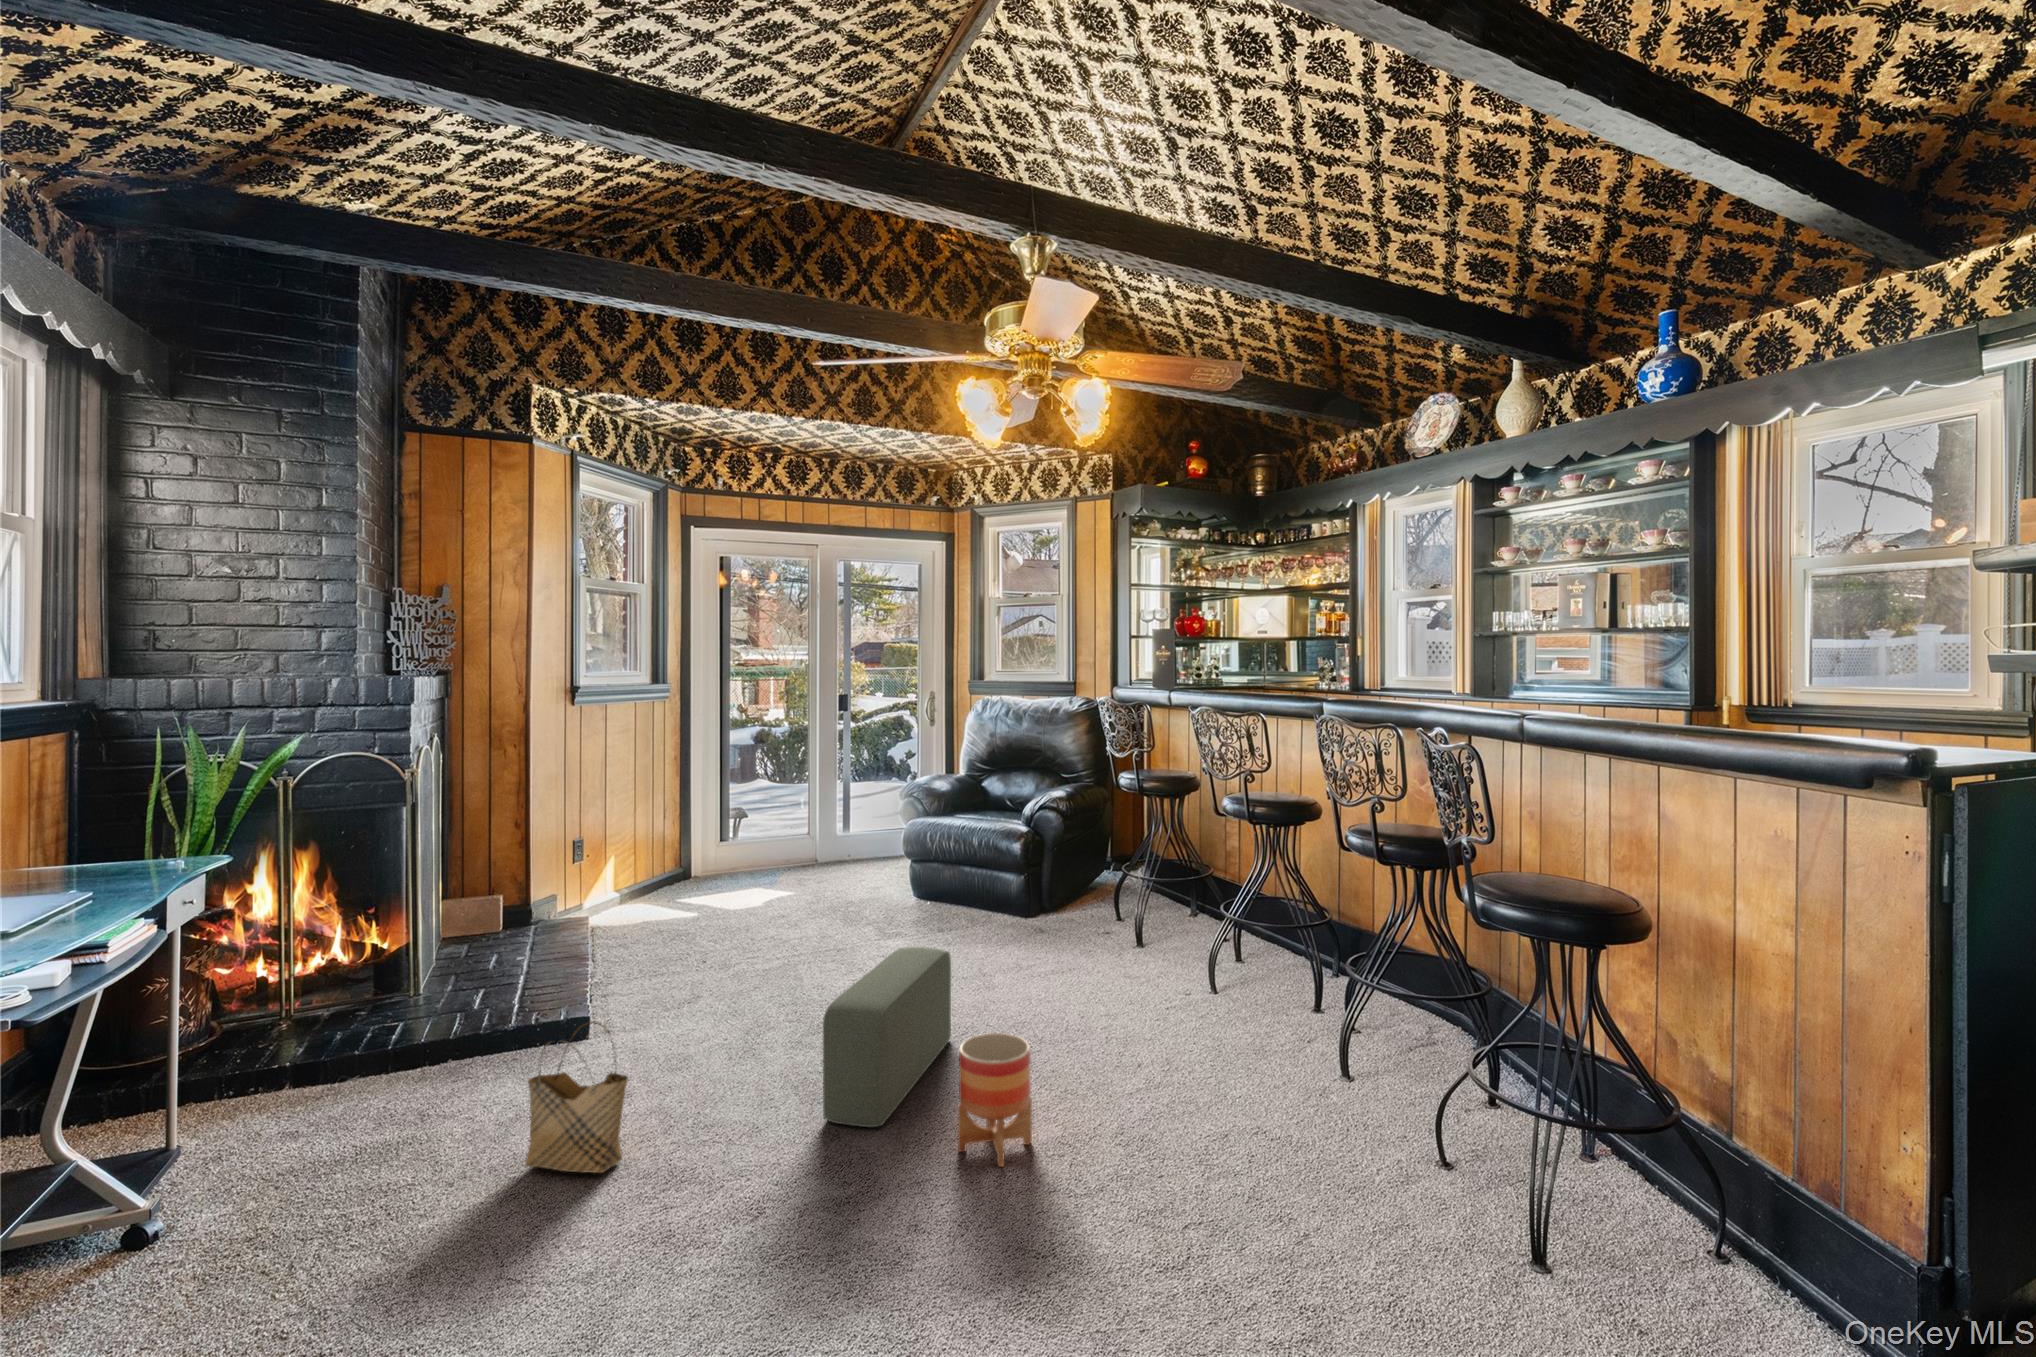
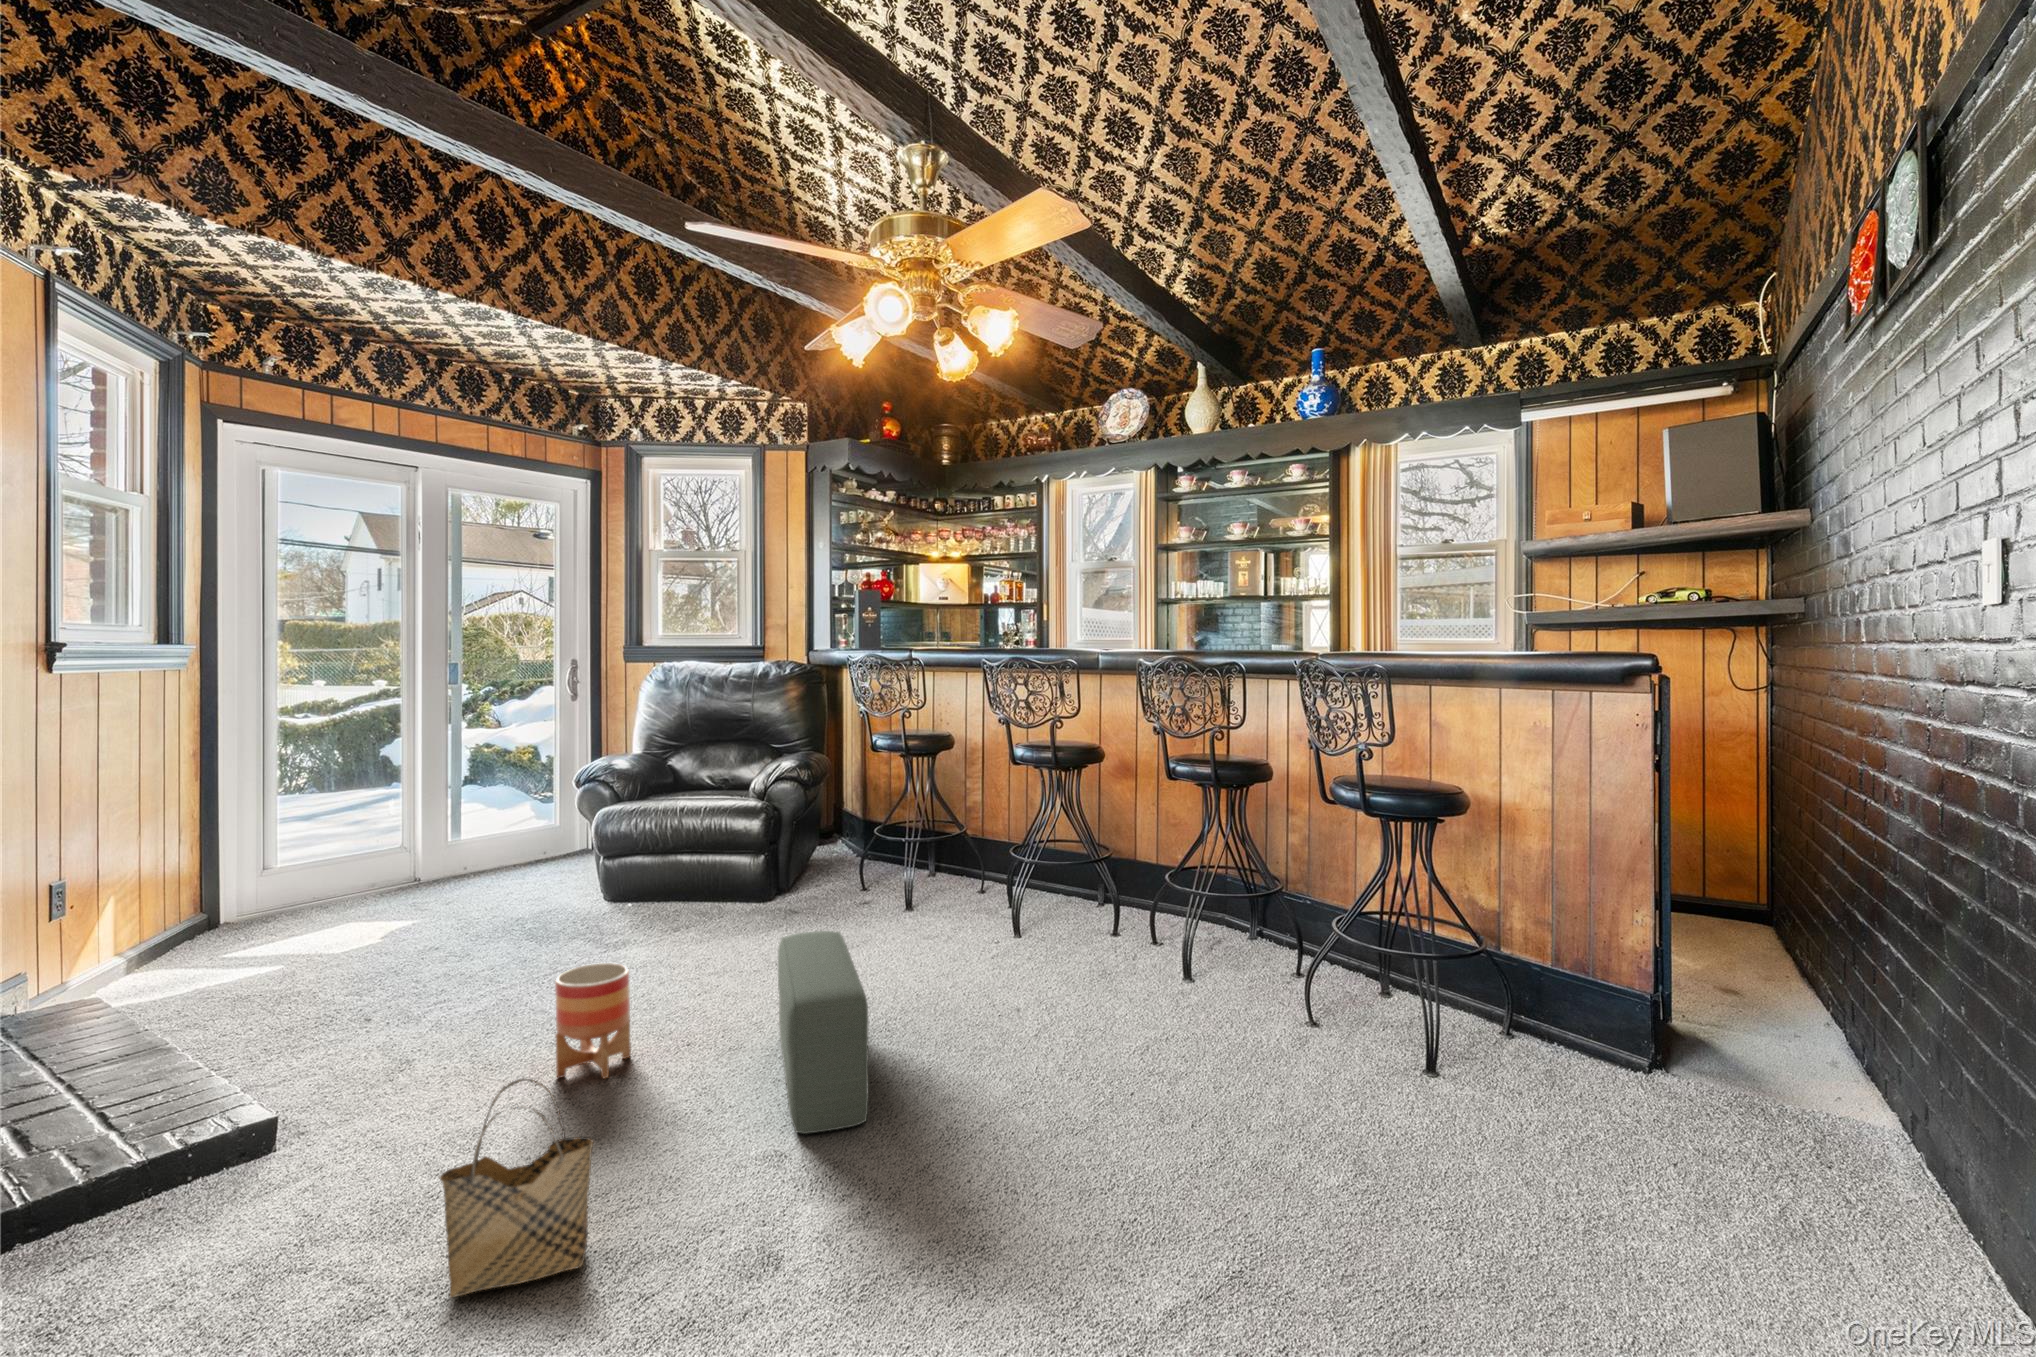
planter: present [958,1033,1032,1167] -> present [555,963,631,1078]

